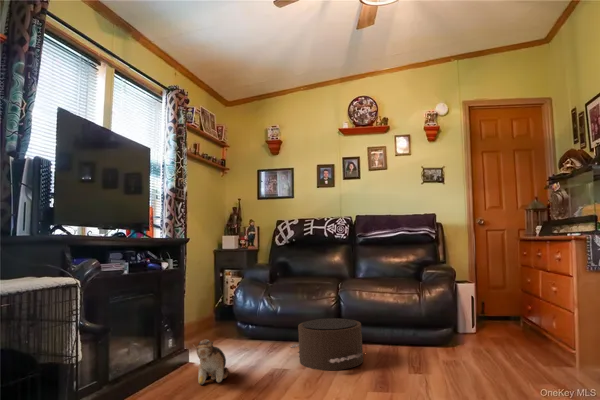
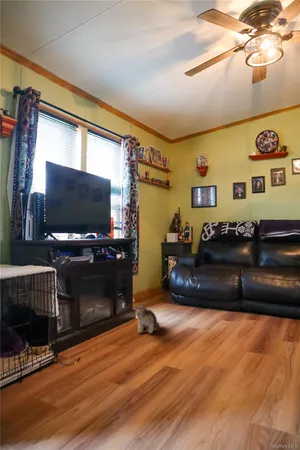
pouf: present [290,318,363,370] -> none [203,296,255,334]

